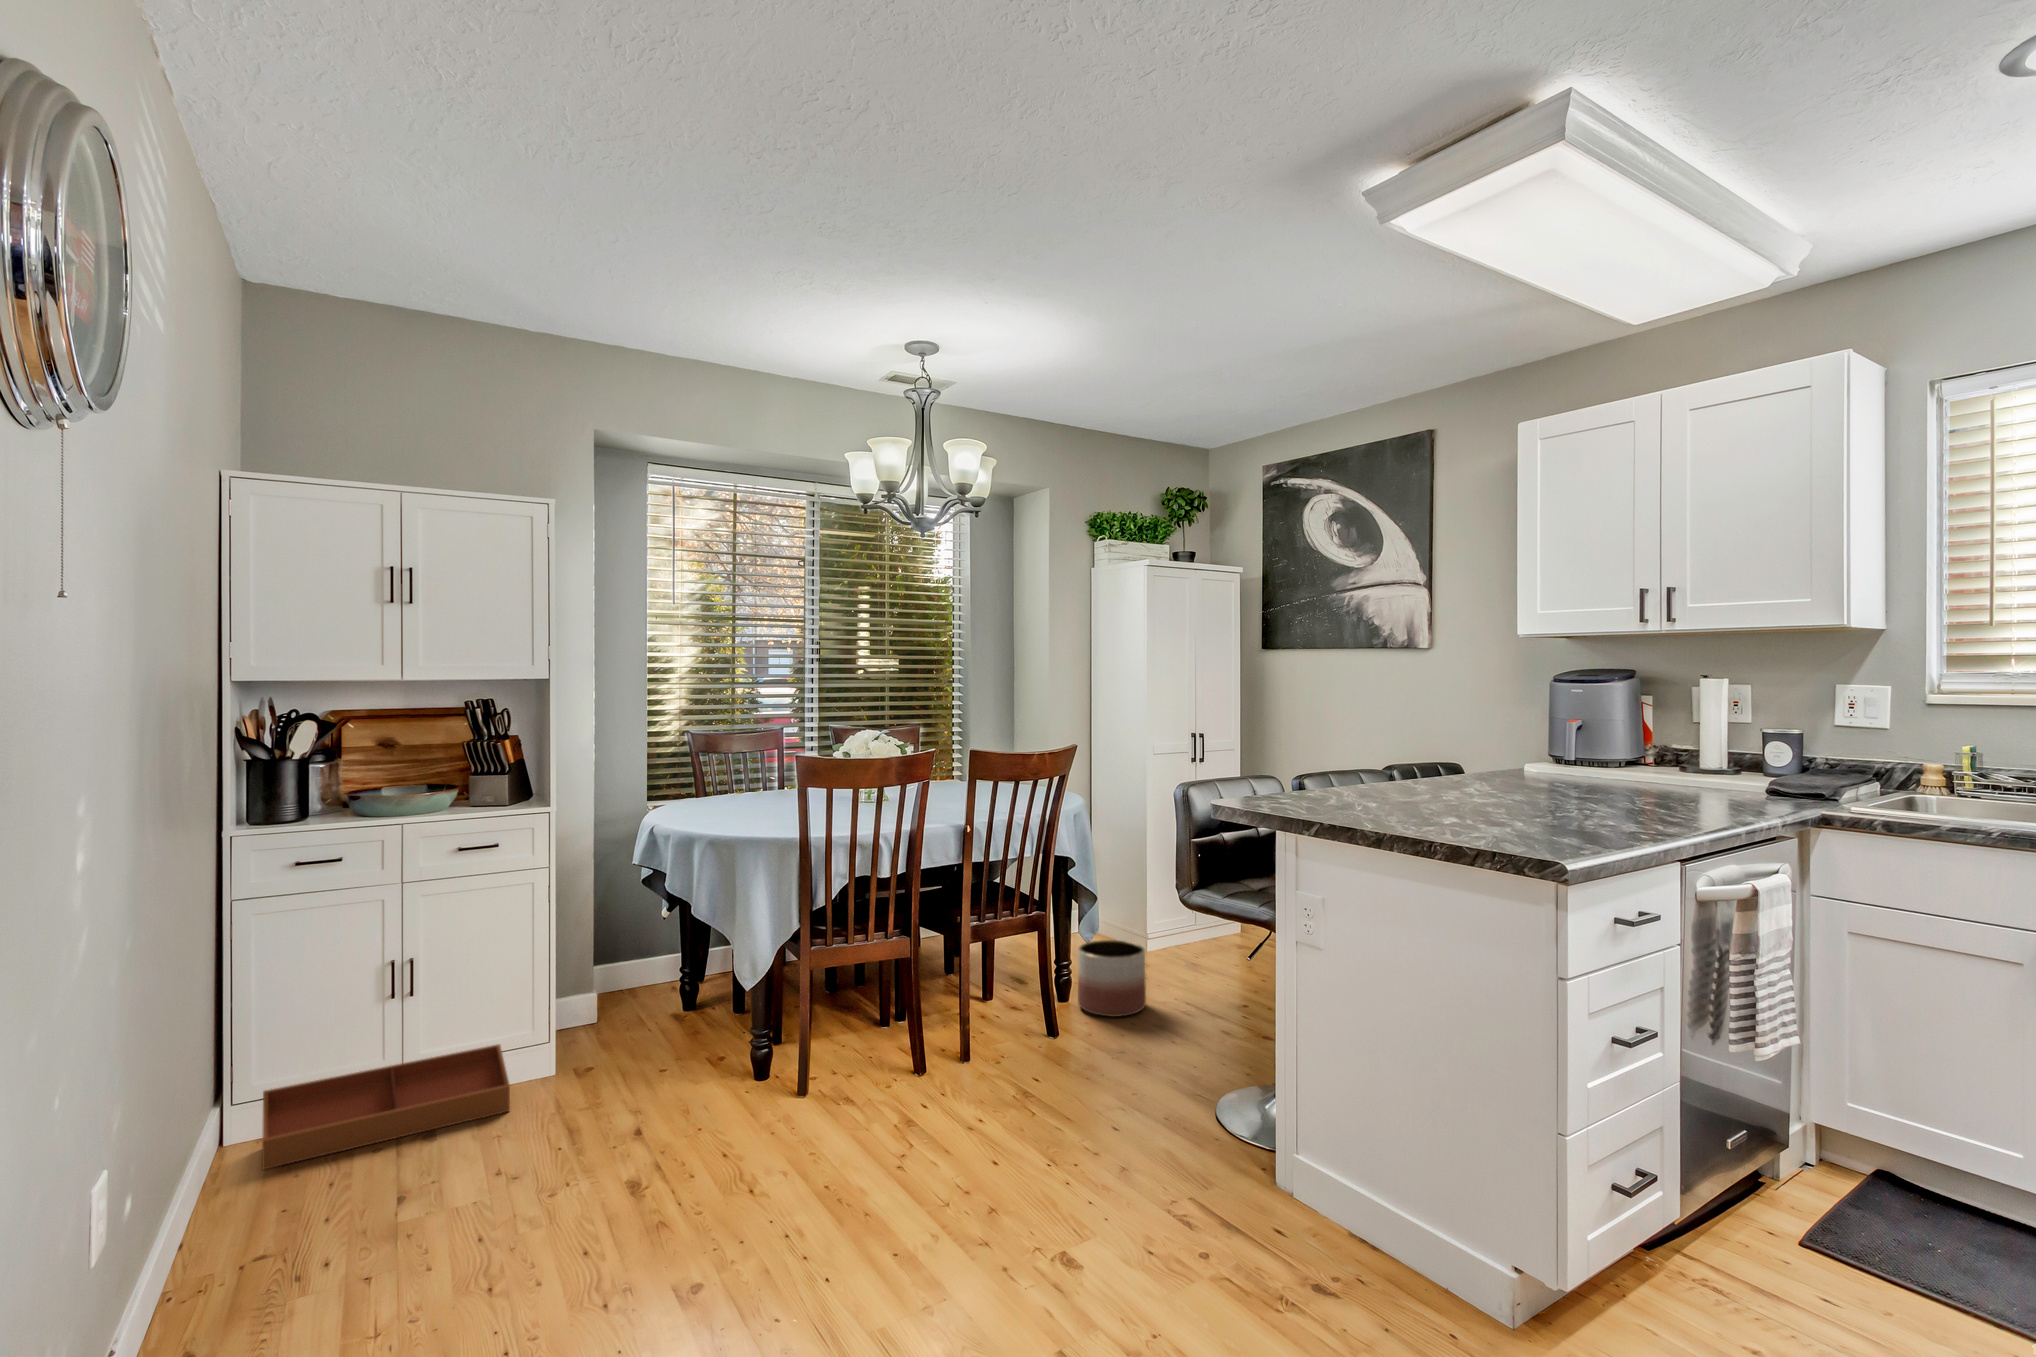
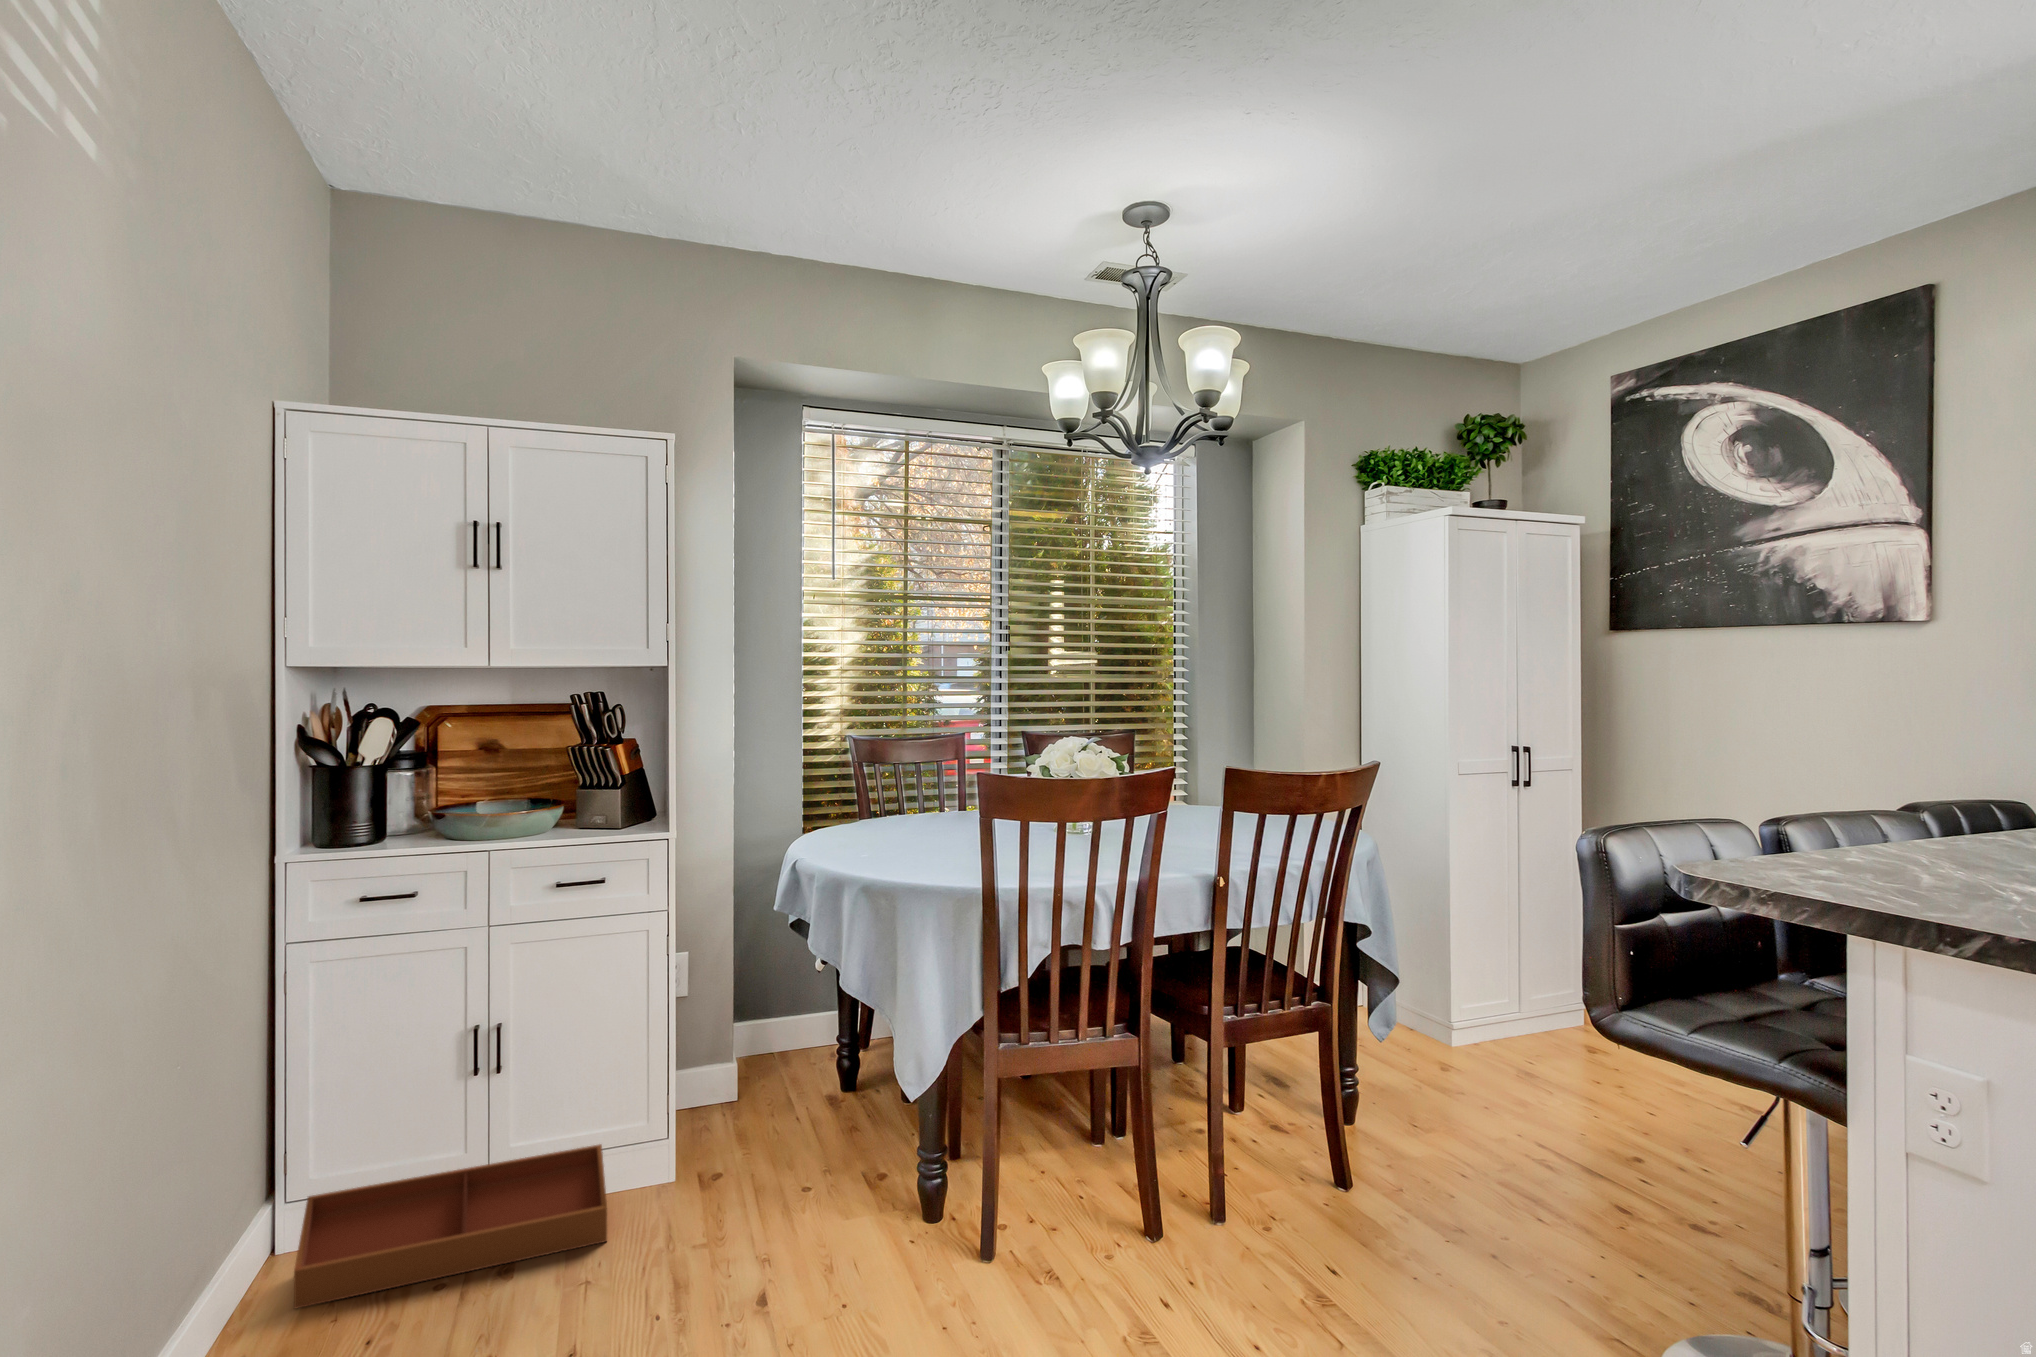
planter: present [1078,940,1146,1017] -> none [1369,1038,1473,1154]

